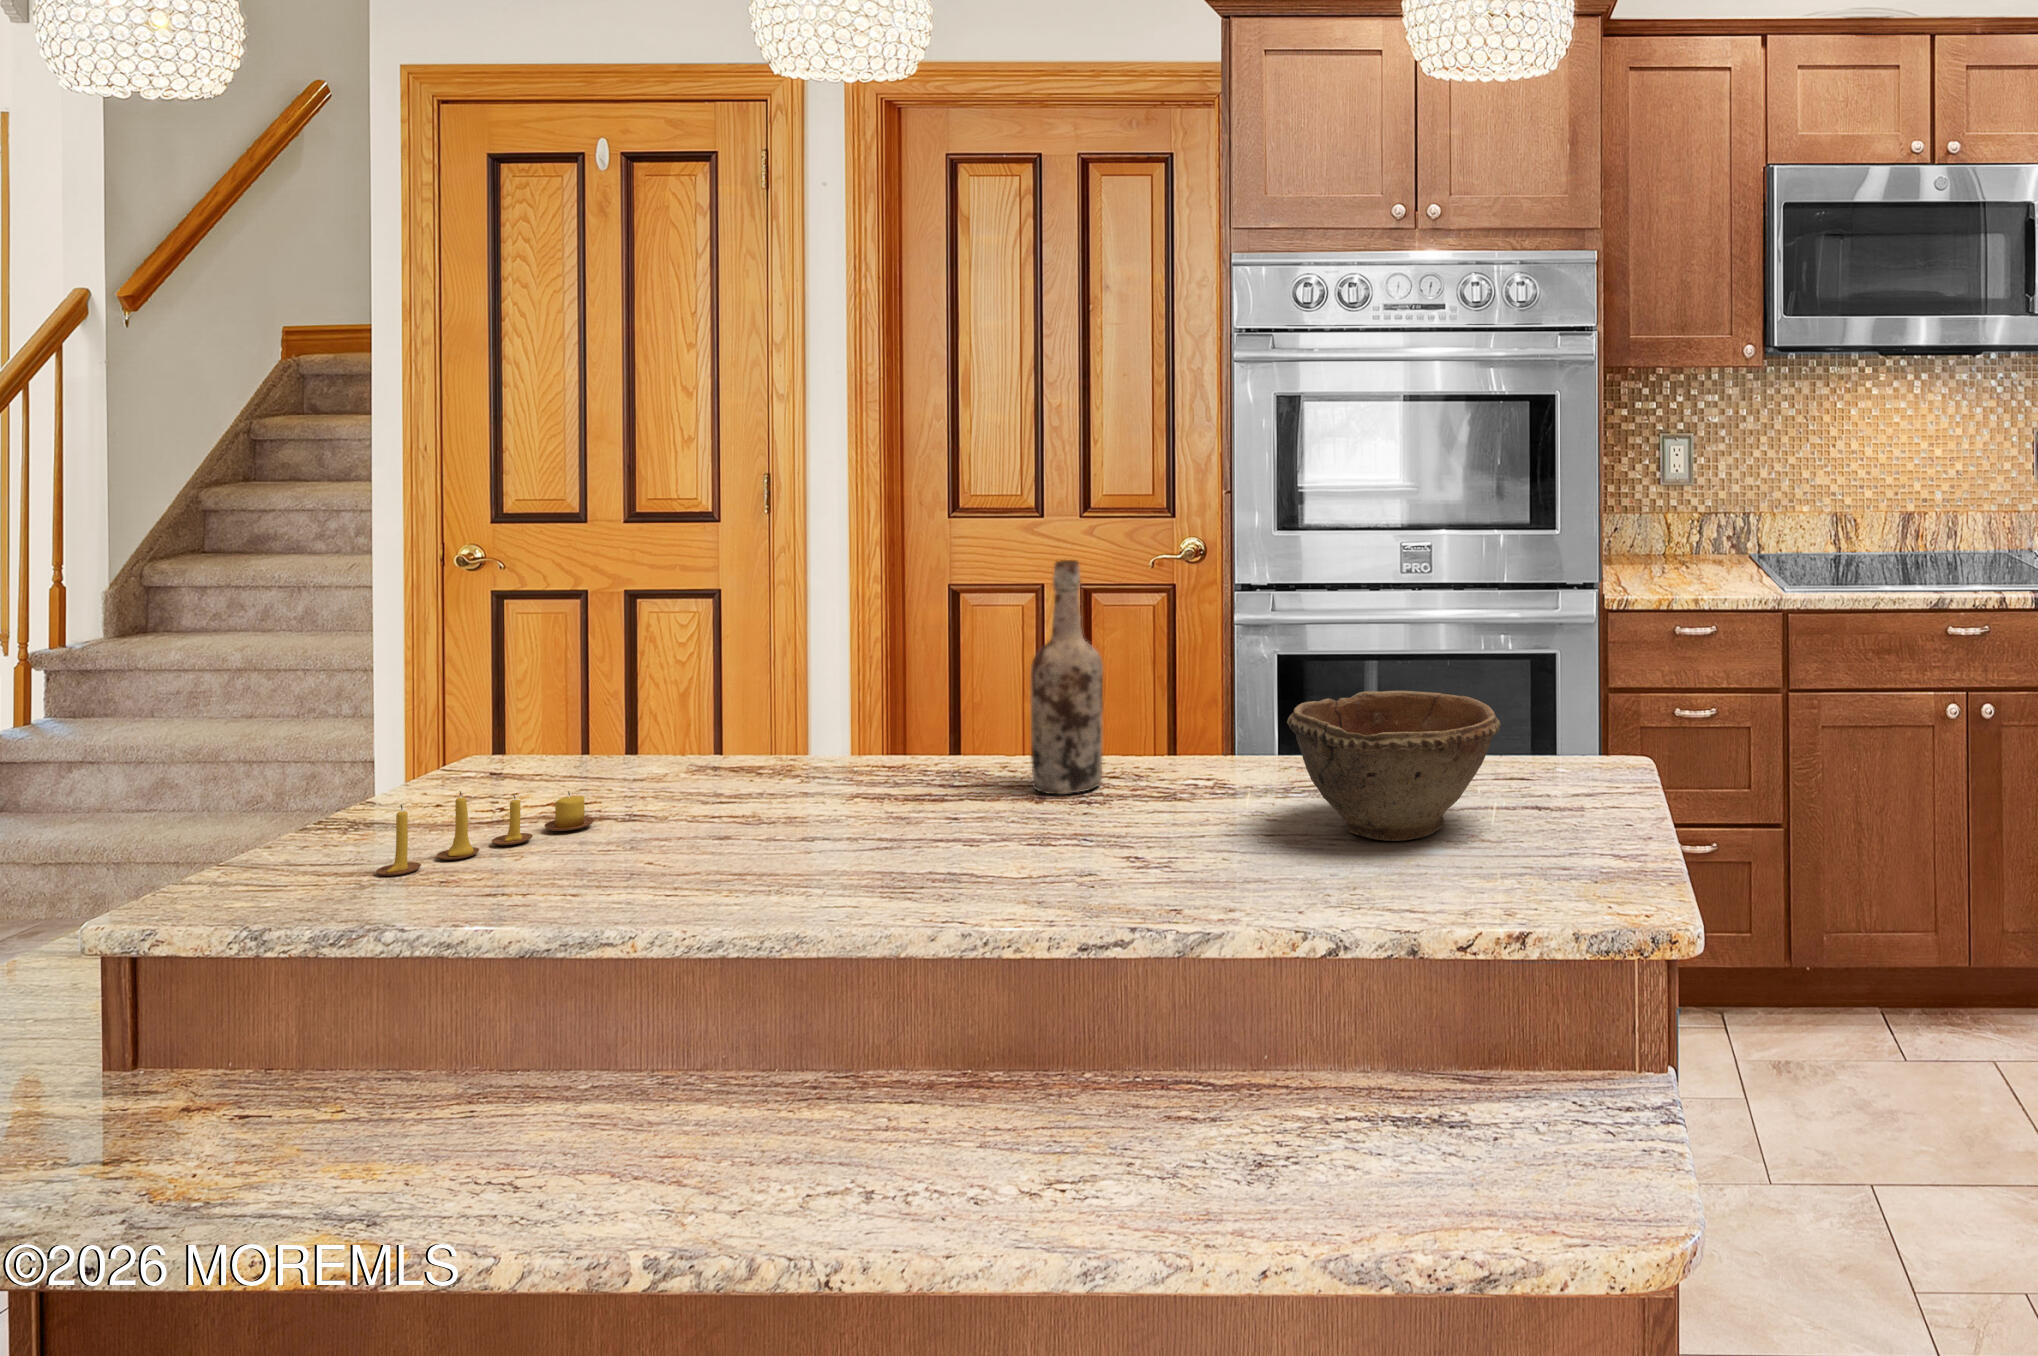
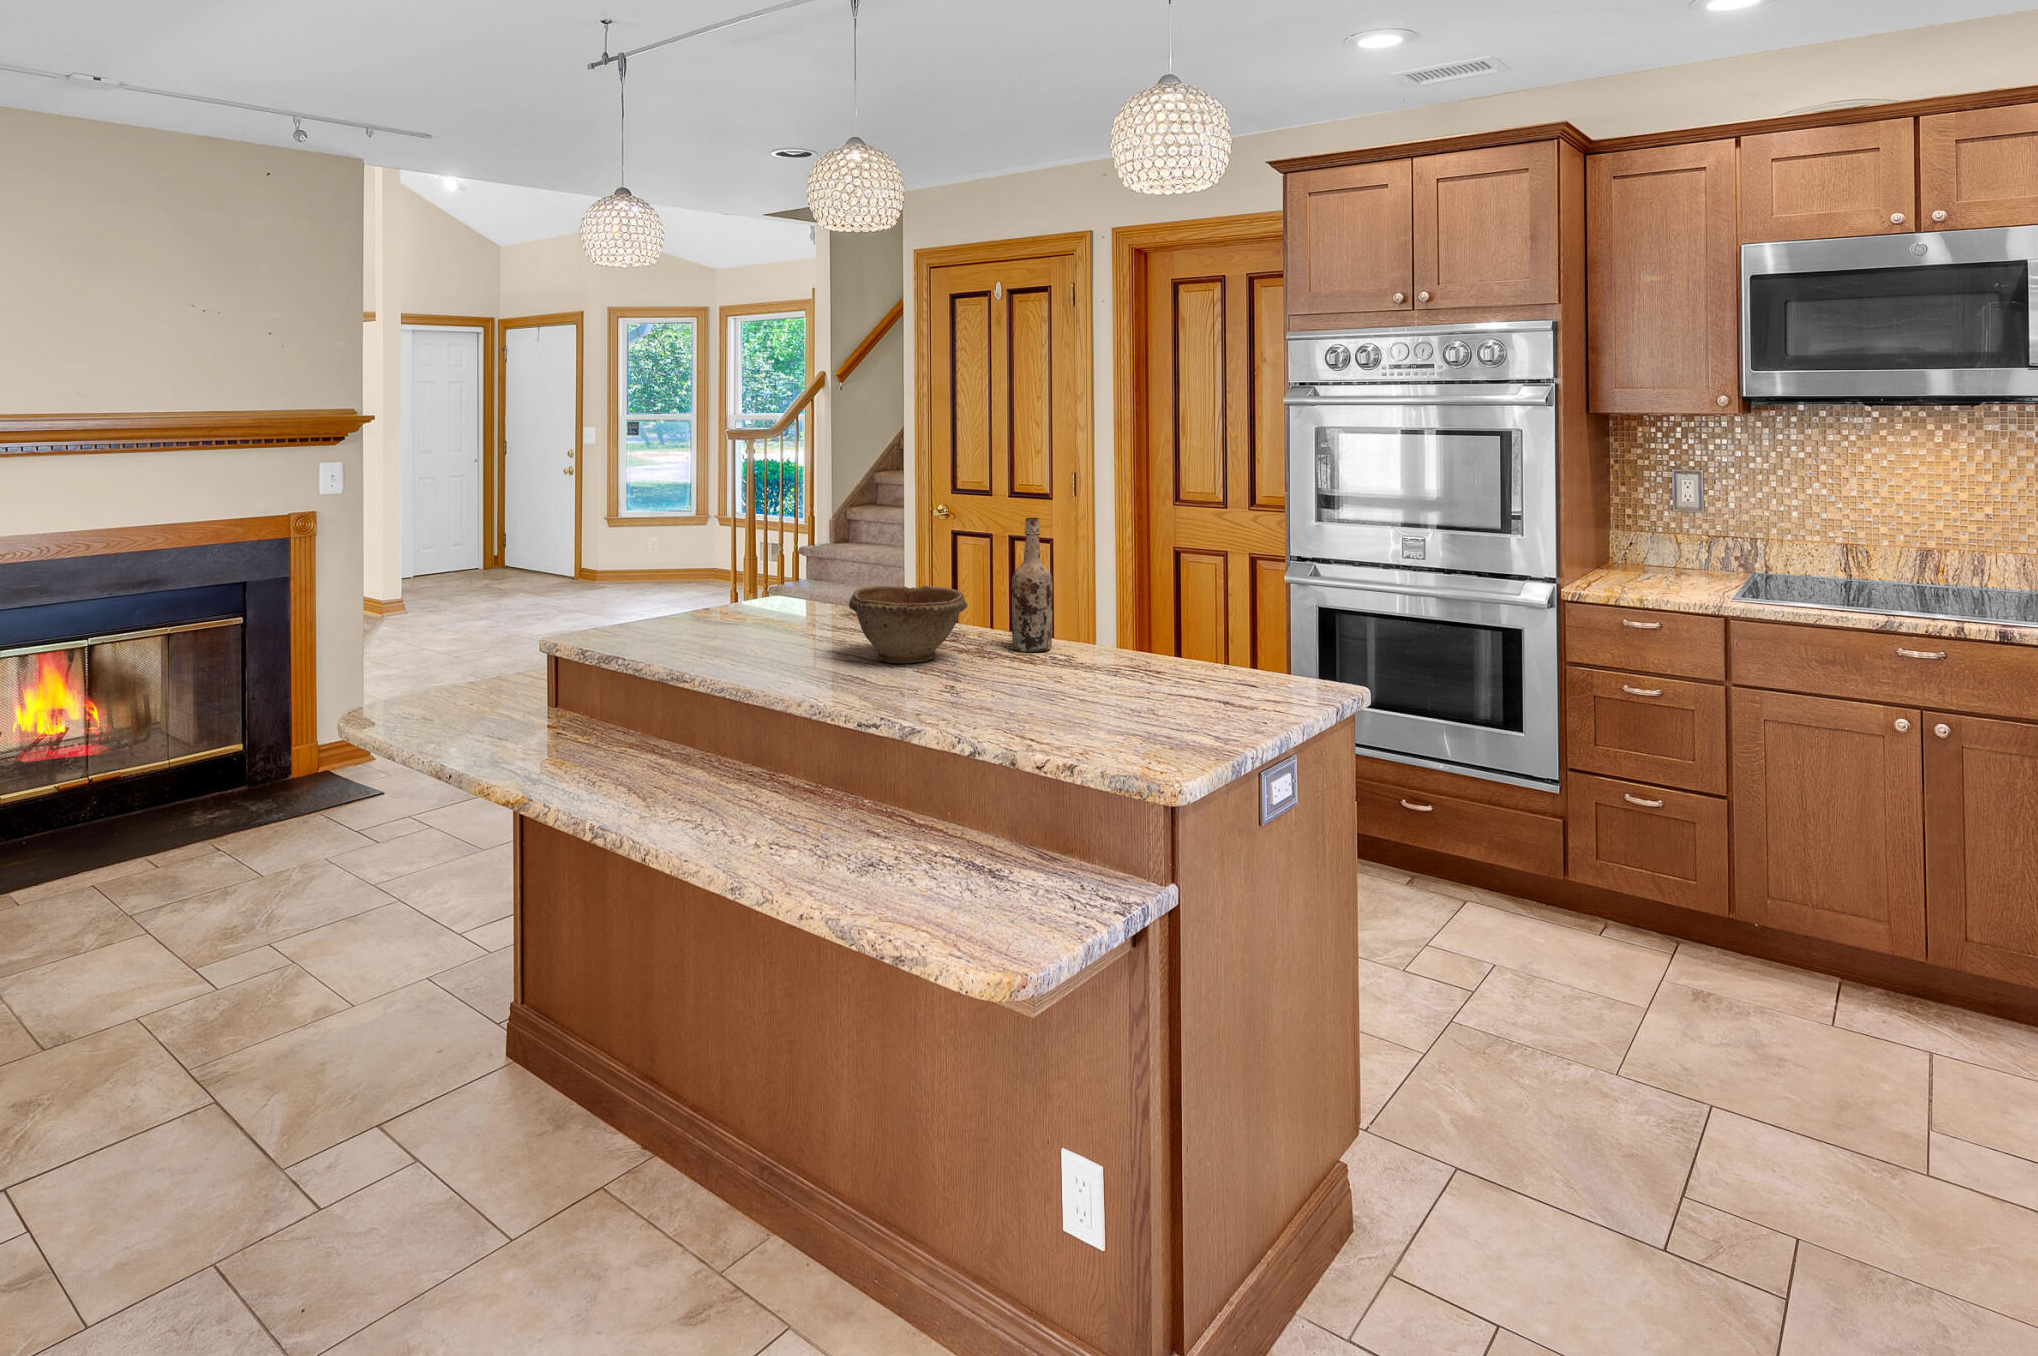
bowl: present [1287,691,1501,841] -> present [849,586,968,663]
candle: present [376,791,595,876] -> none [714,604,815,638]

